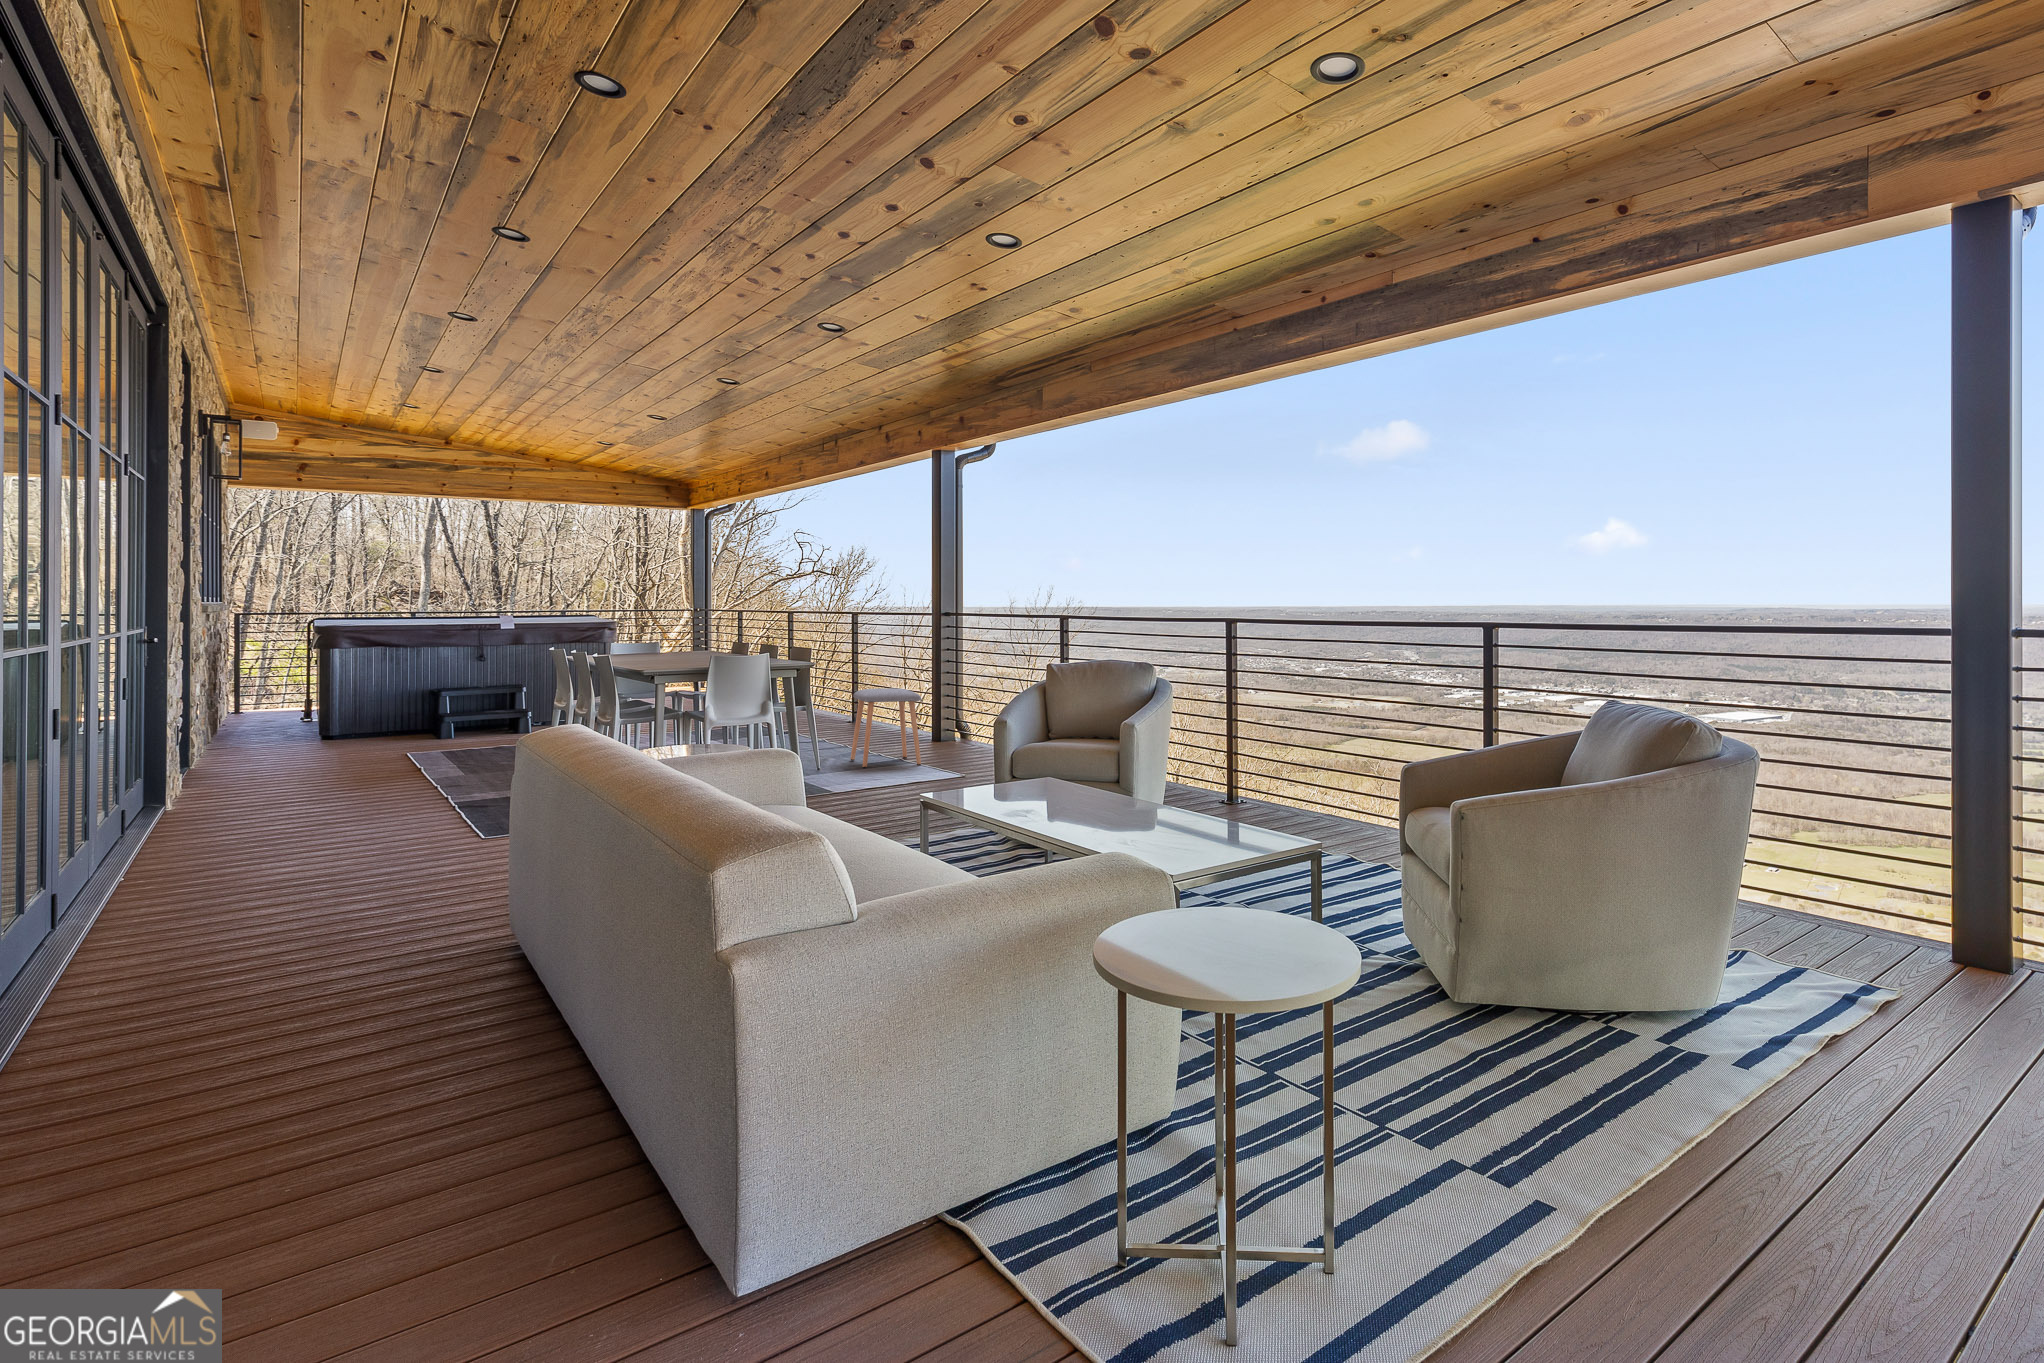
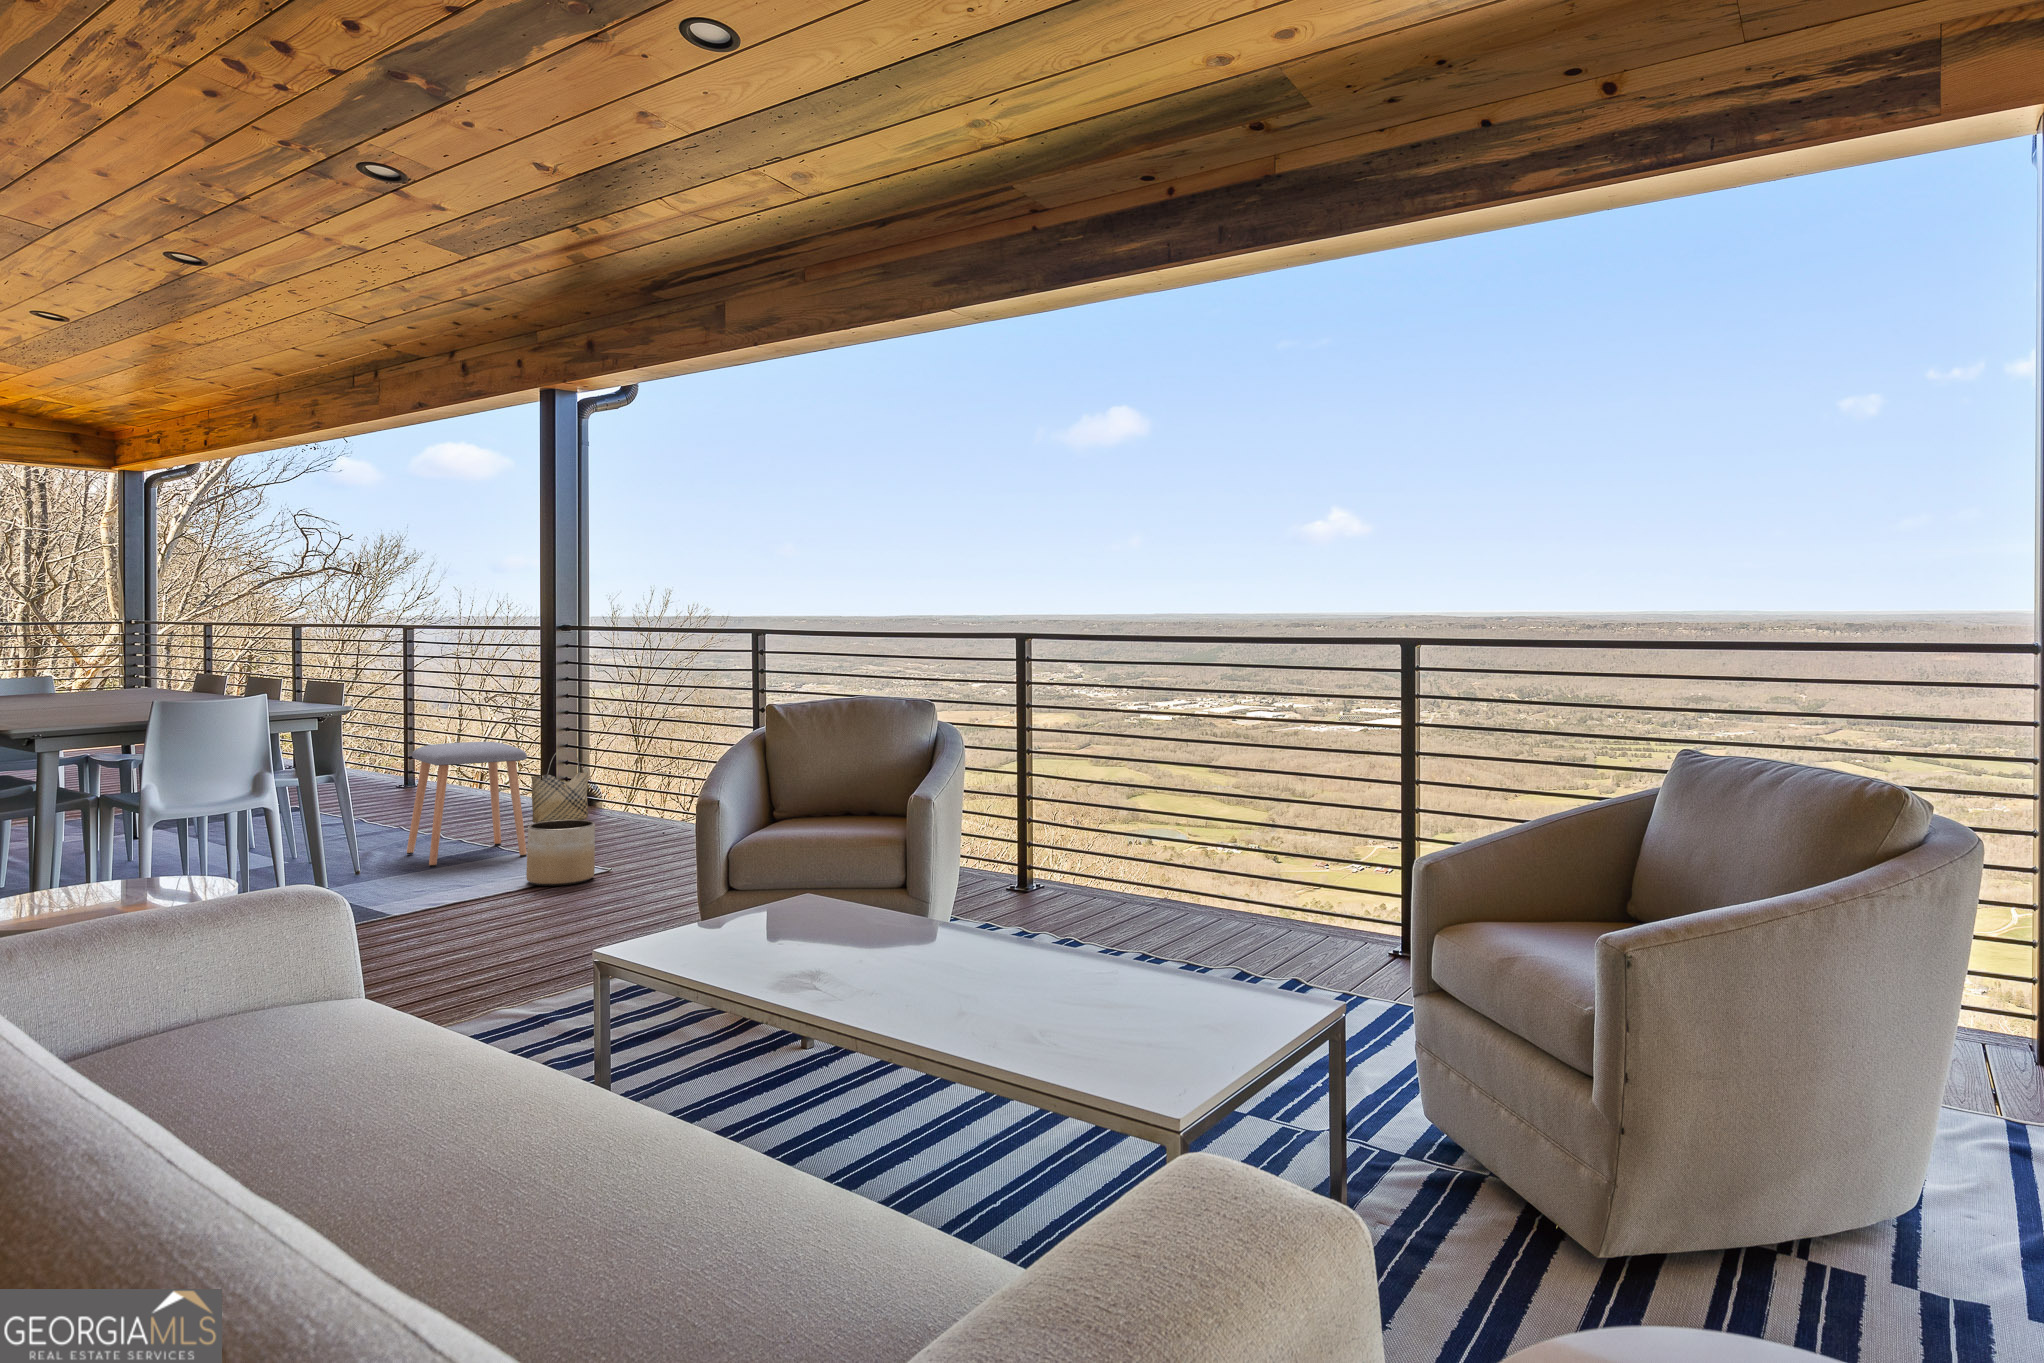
woven basket: none [927,695,964,747] -> present [531,747,588,823]
planter: none [918,740,959,782] -> present [526,820,595,886]

